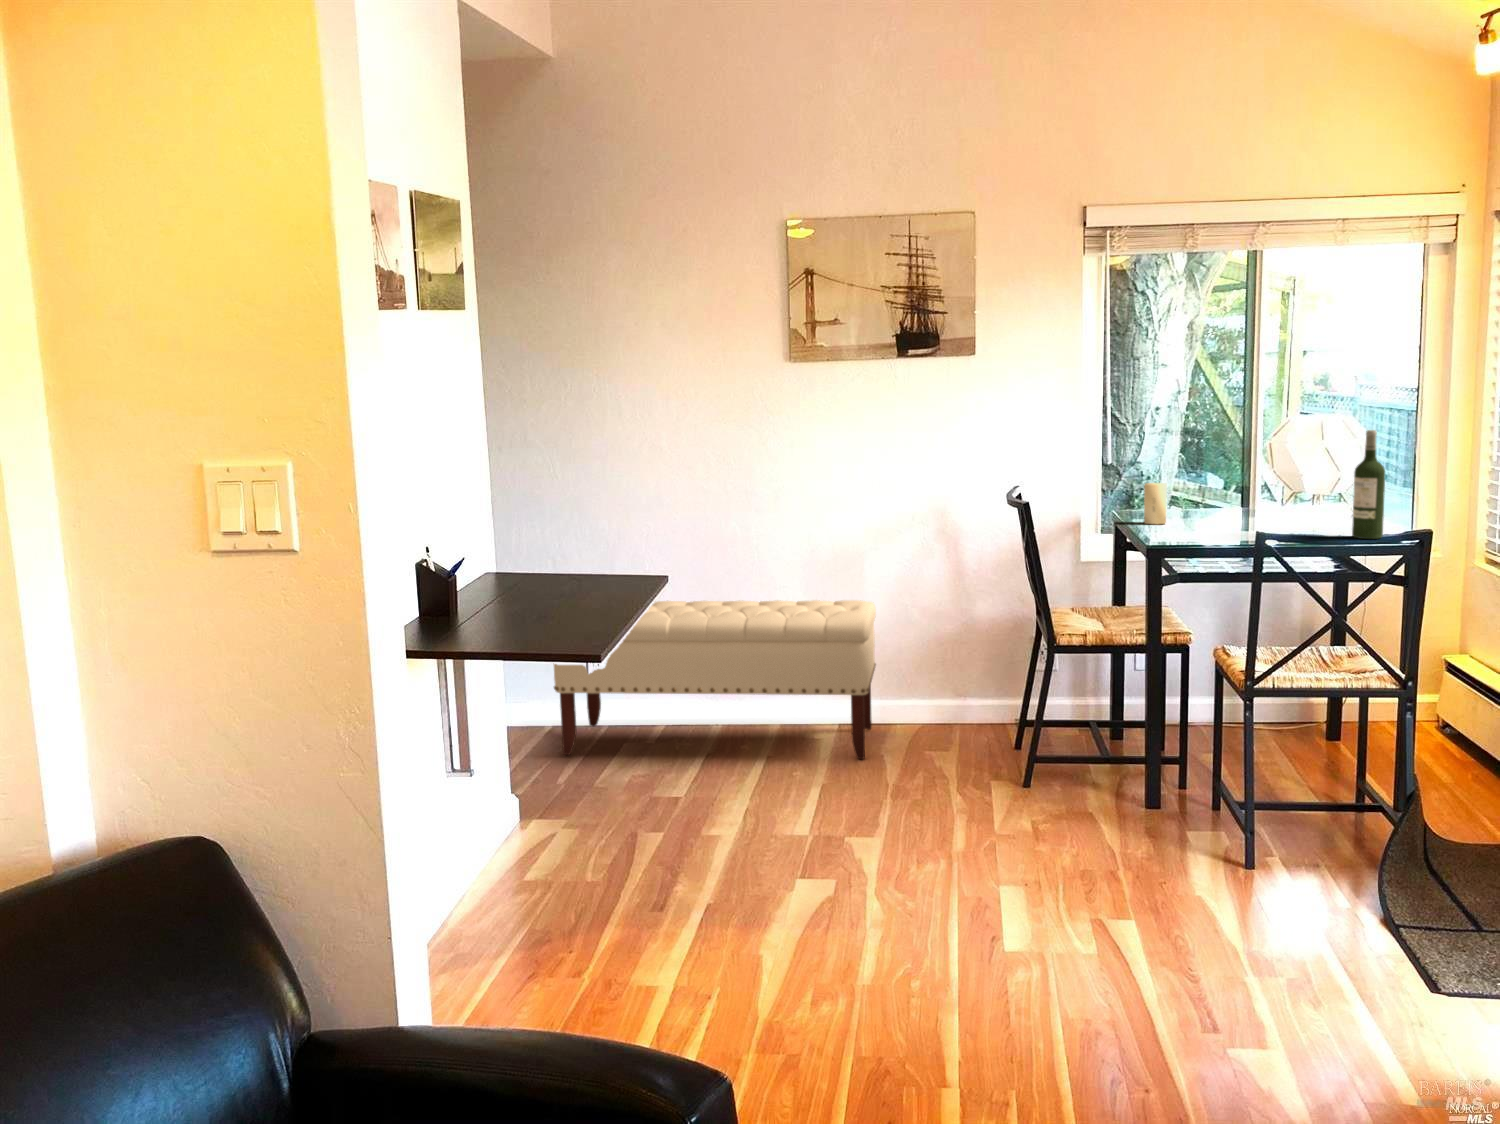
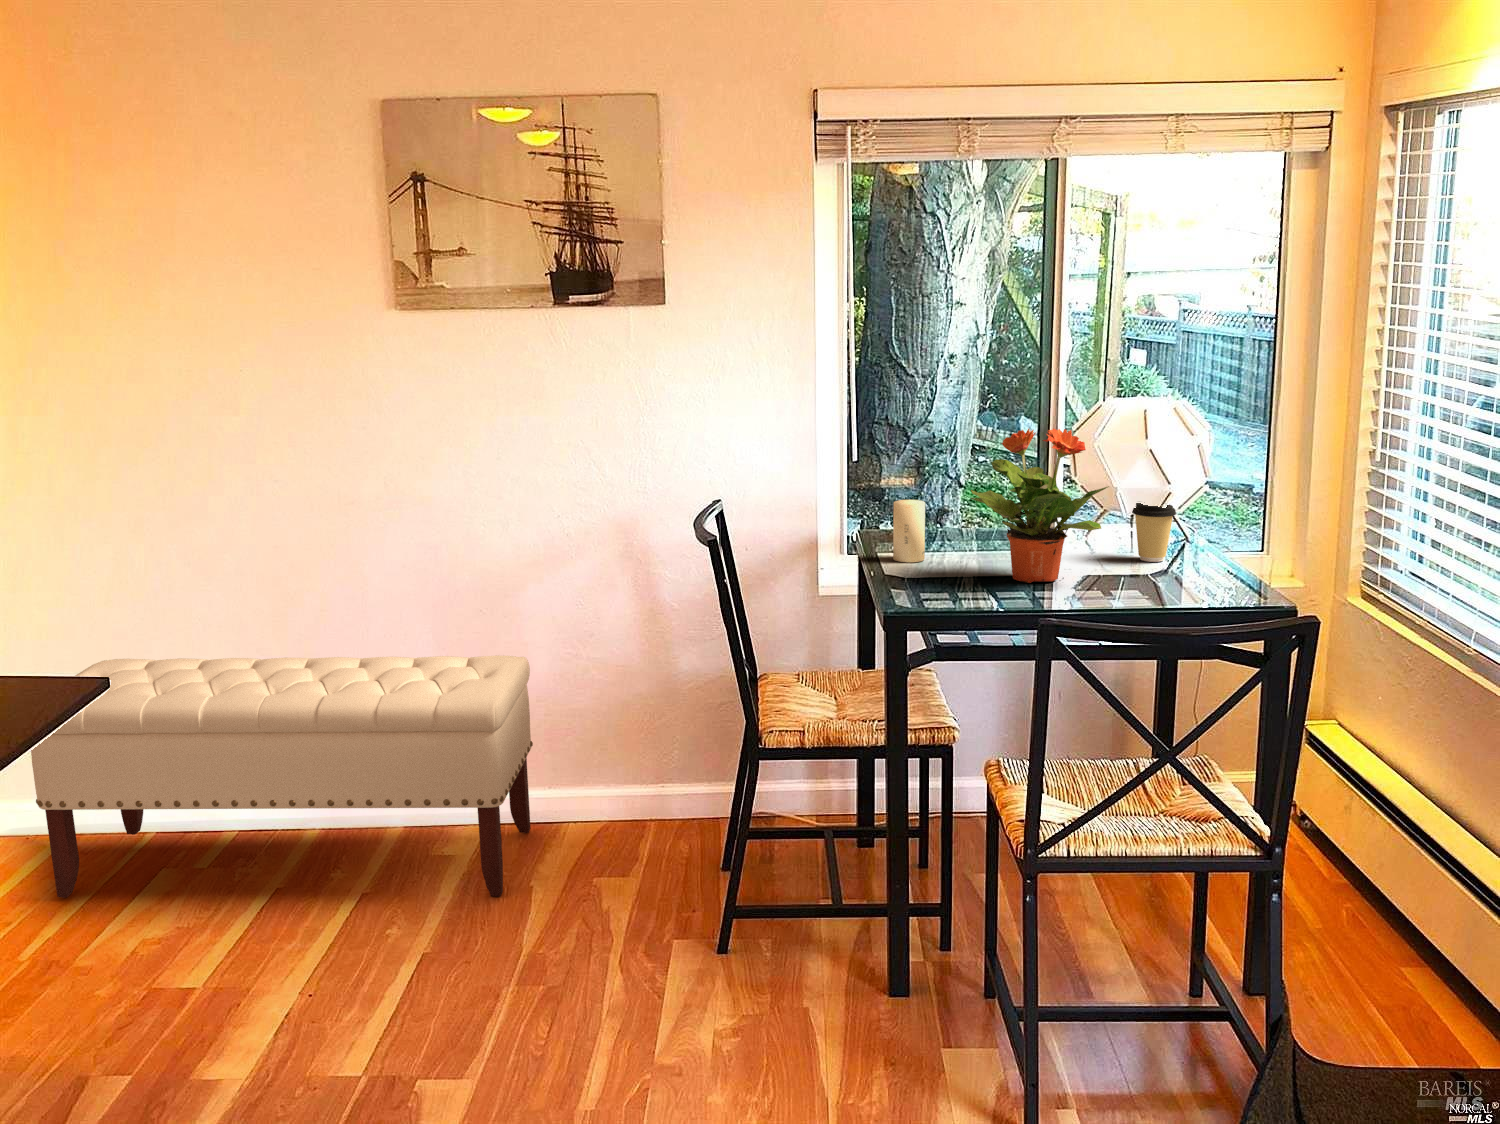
potted plant: none [1200,428,1298,533] -> present [970,428,1109,583]
wine bottle: present [1352,430,1385,539] -> none [1186,434,1236,598]
coffee cup: none [1313,484,1346,525] -> present [1132,503,1176,562]

